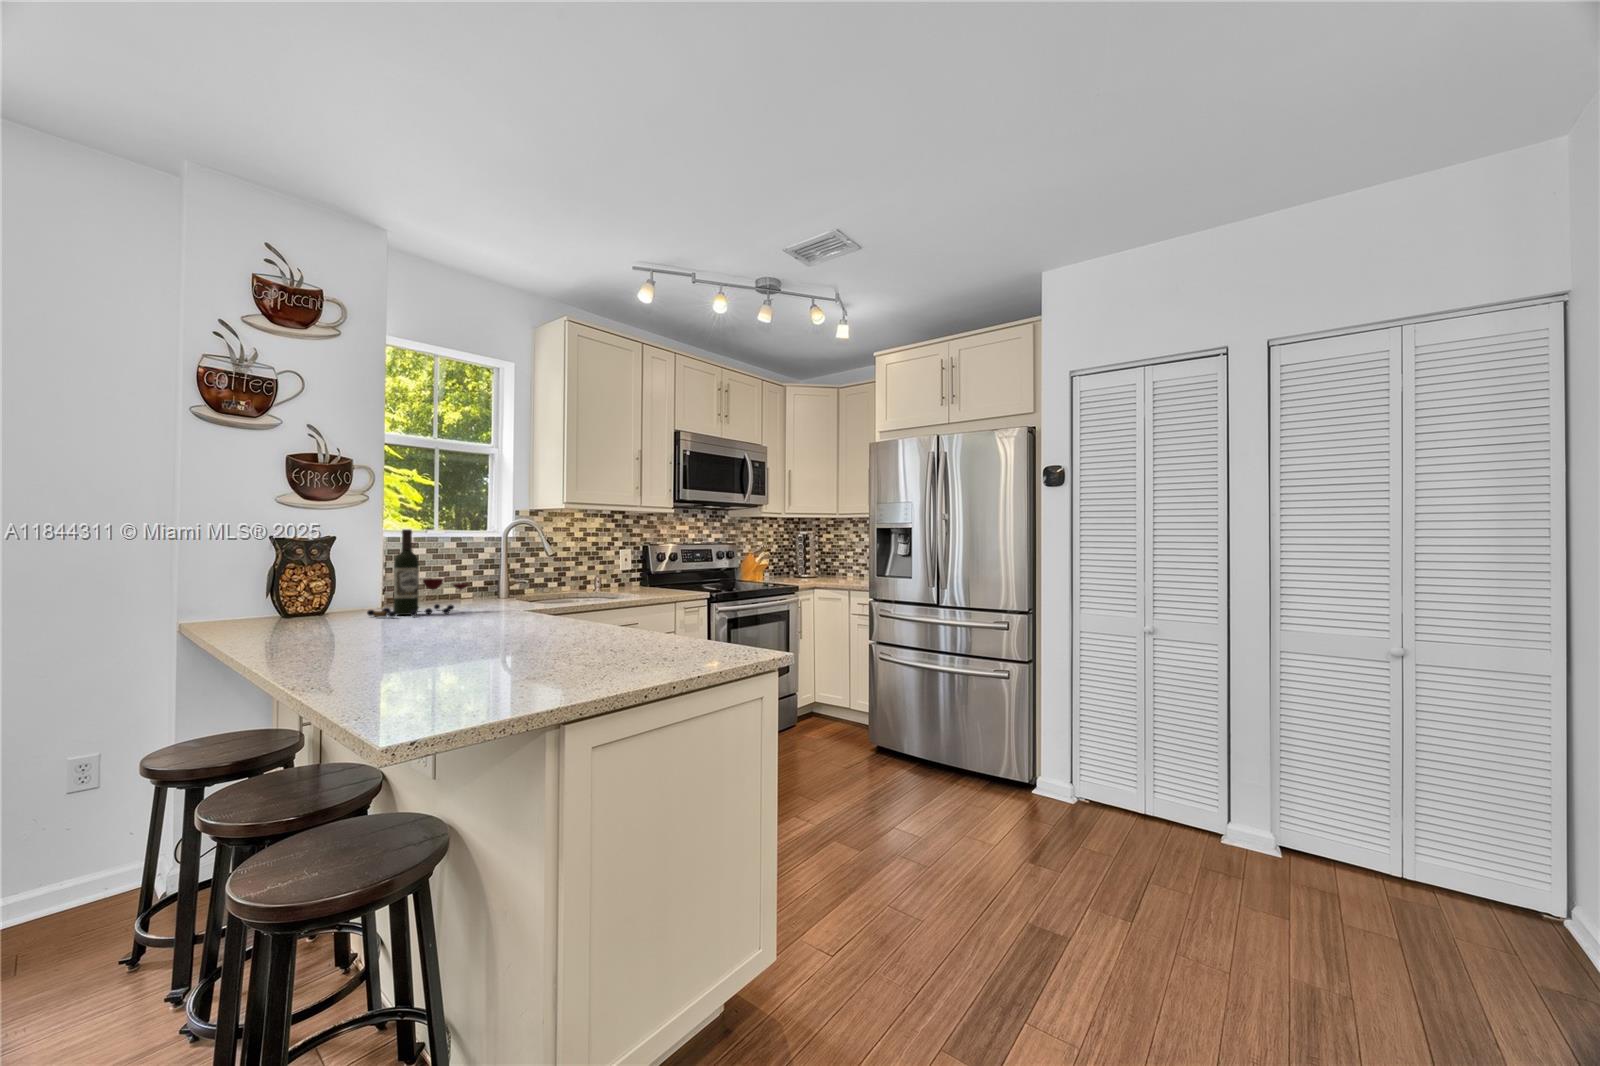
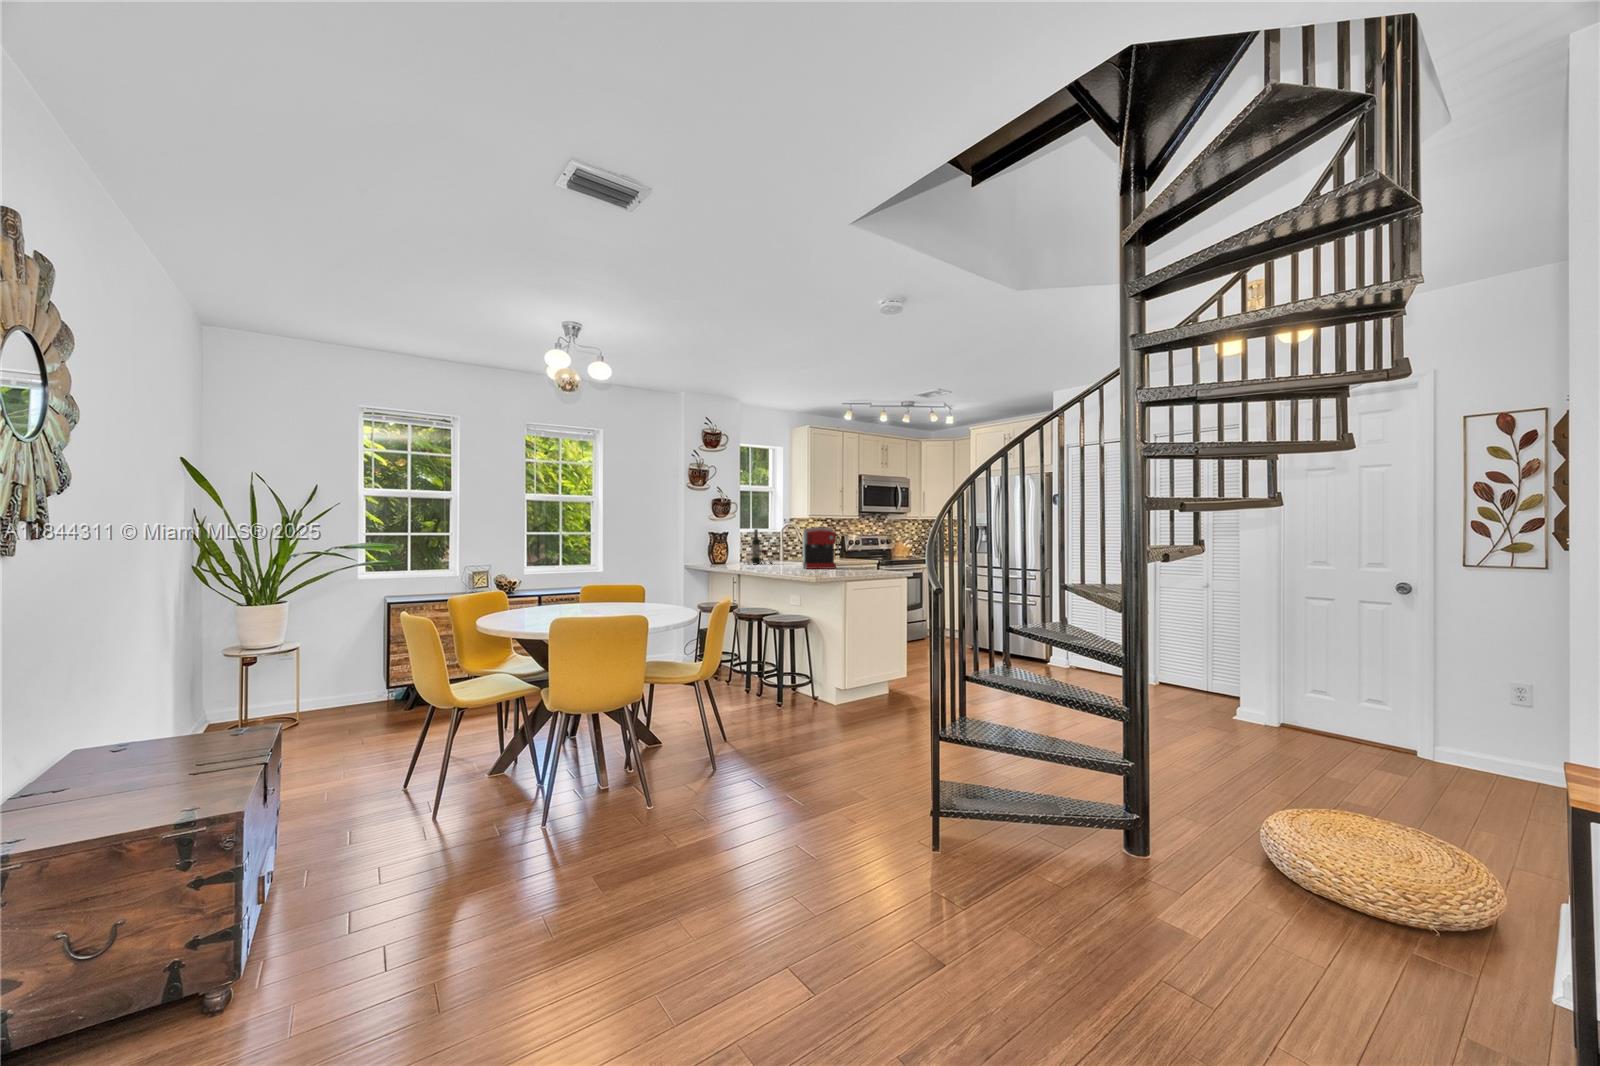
coffee maker: none [476,525,574,651] -> present [803,527,836,569]

